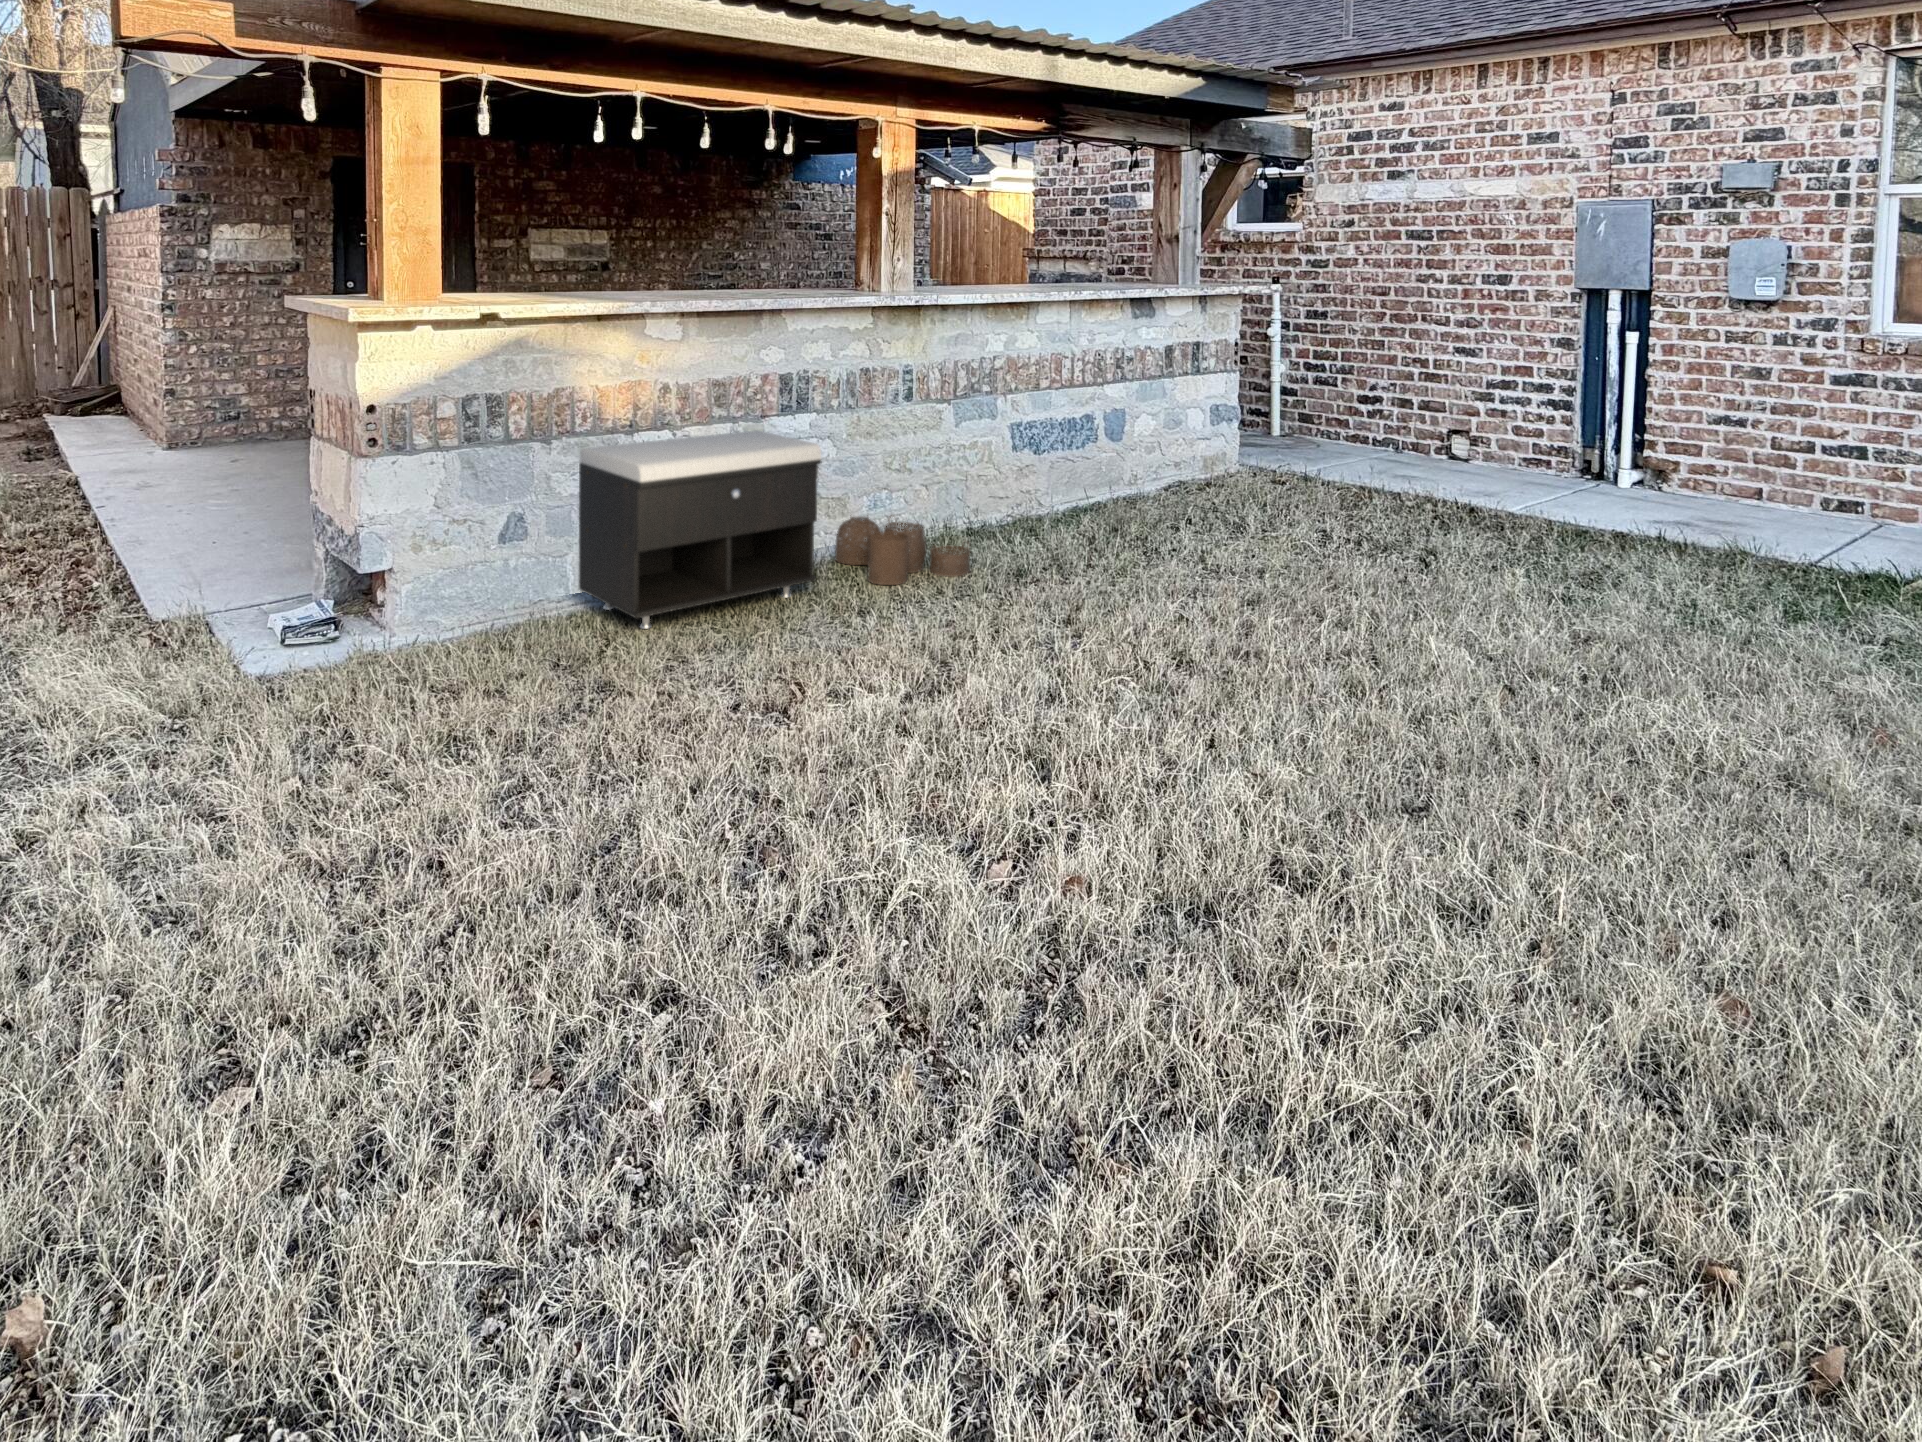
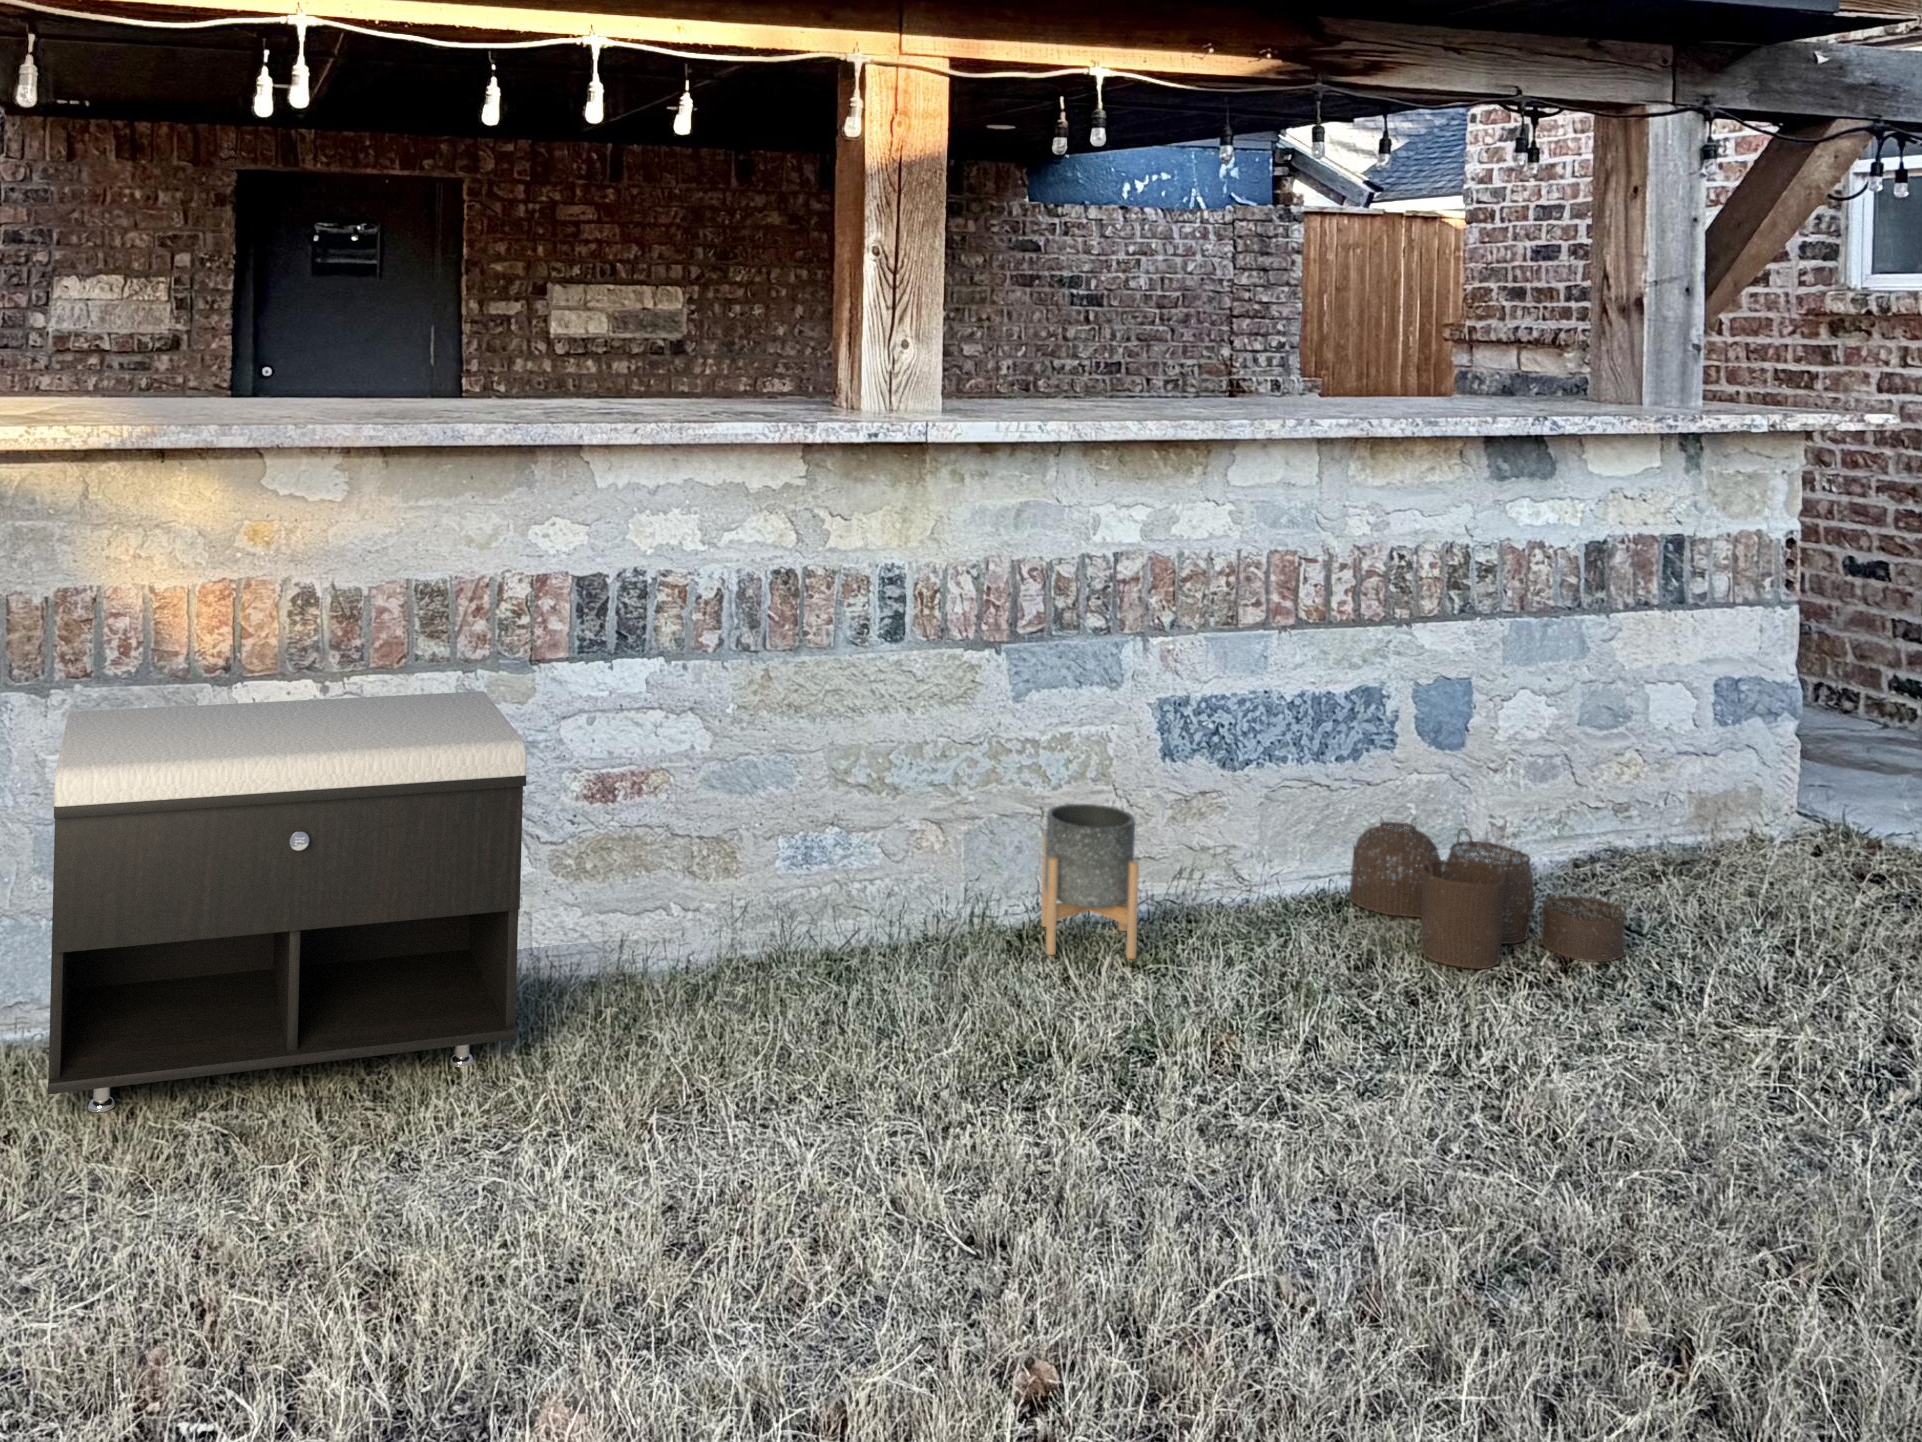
planter: none [975,471,1028,537] -> present [1041,804,1139,959]
woven basket: present [835,515,970,585] -> present [1349,818,1626,969]

